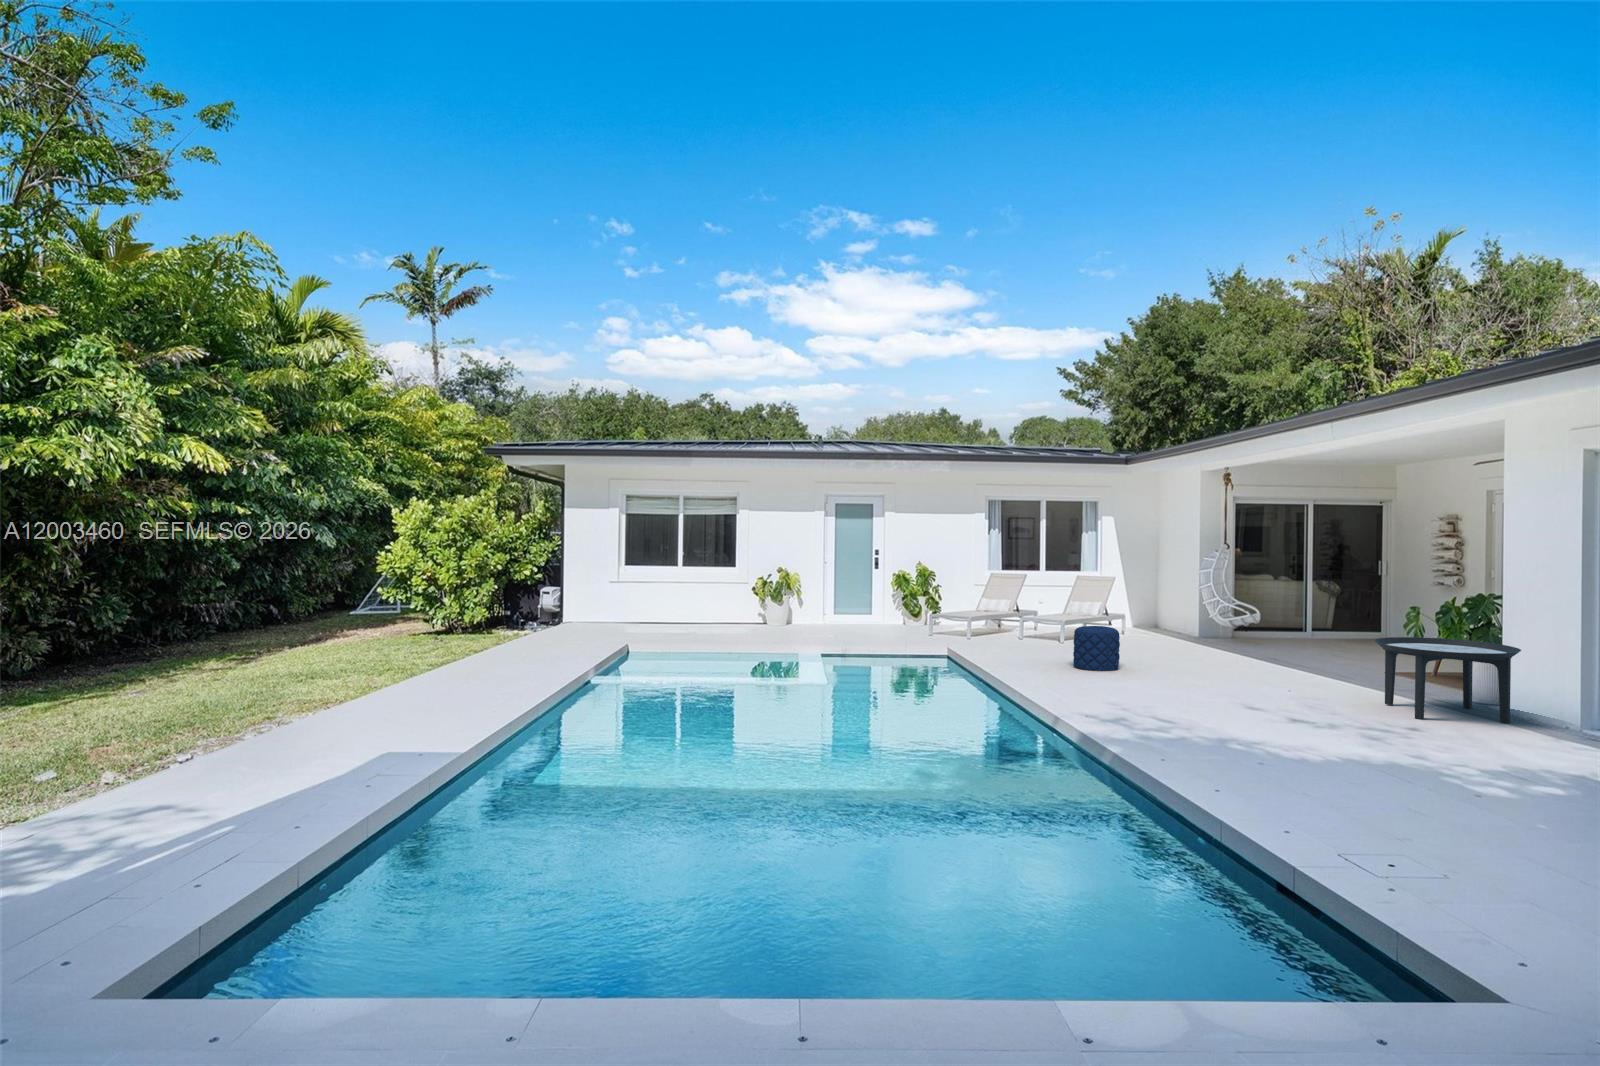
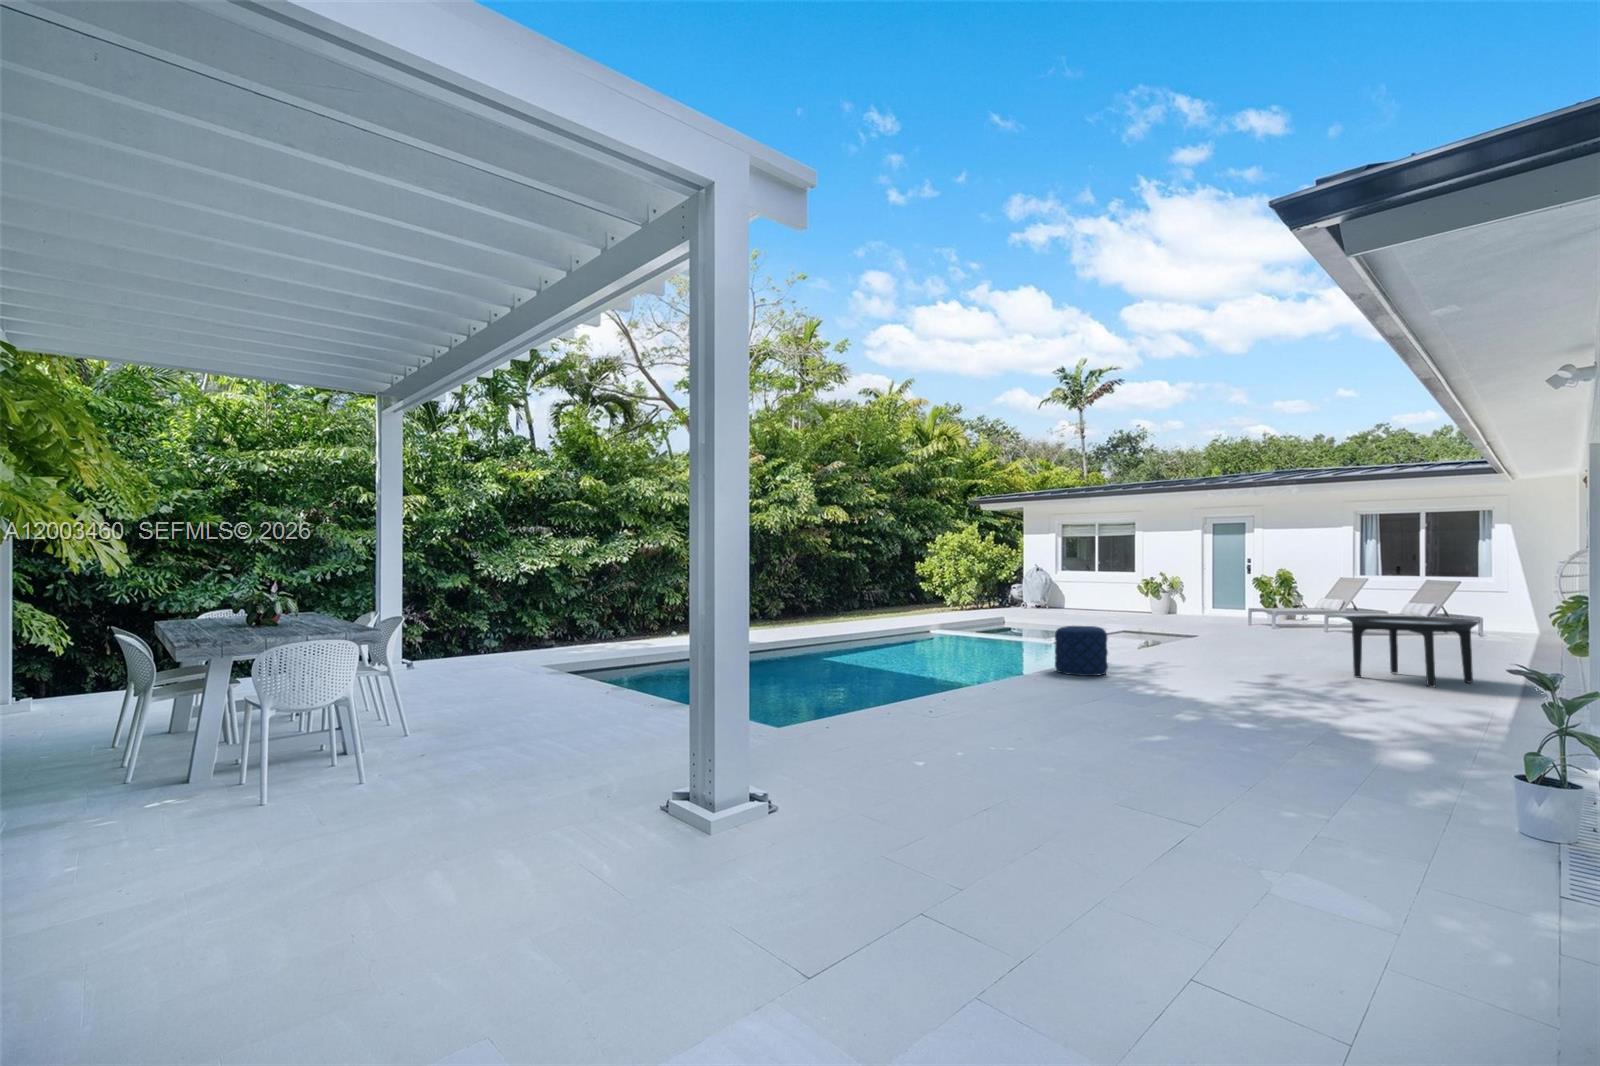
pouf: present [1073,626,1120,671] -> present [1055,626,1108,676]

